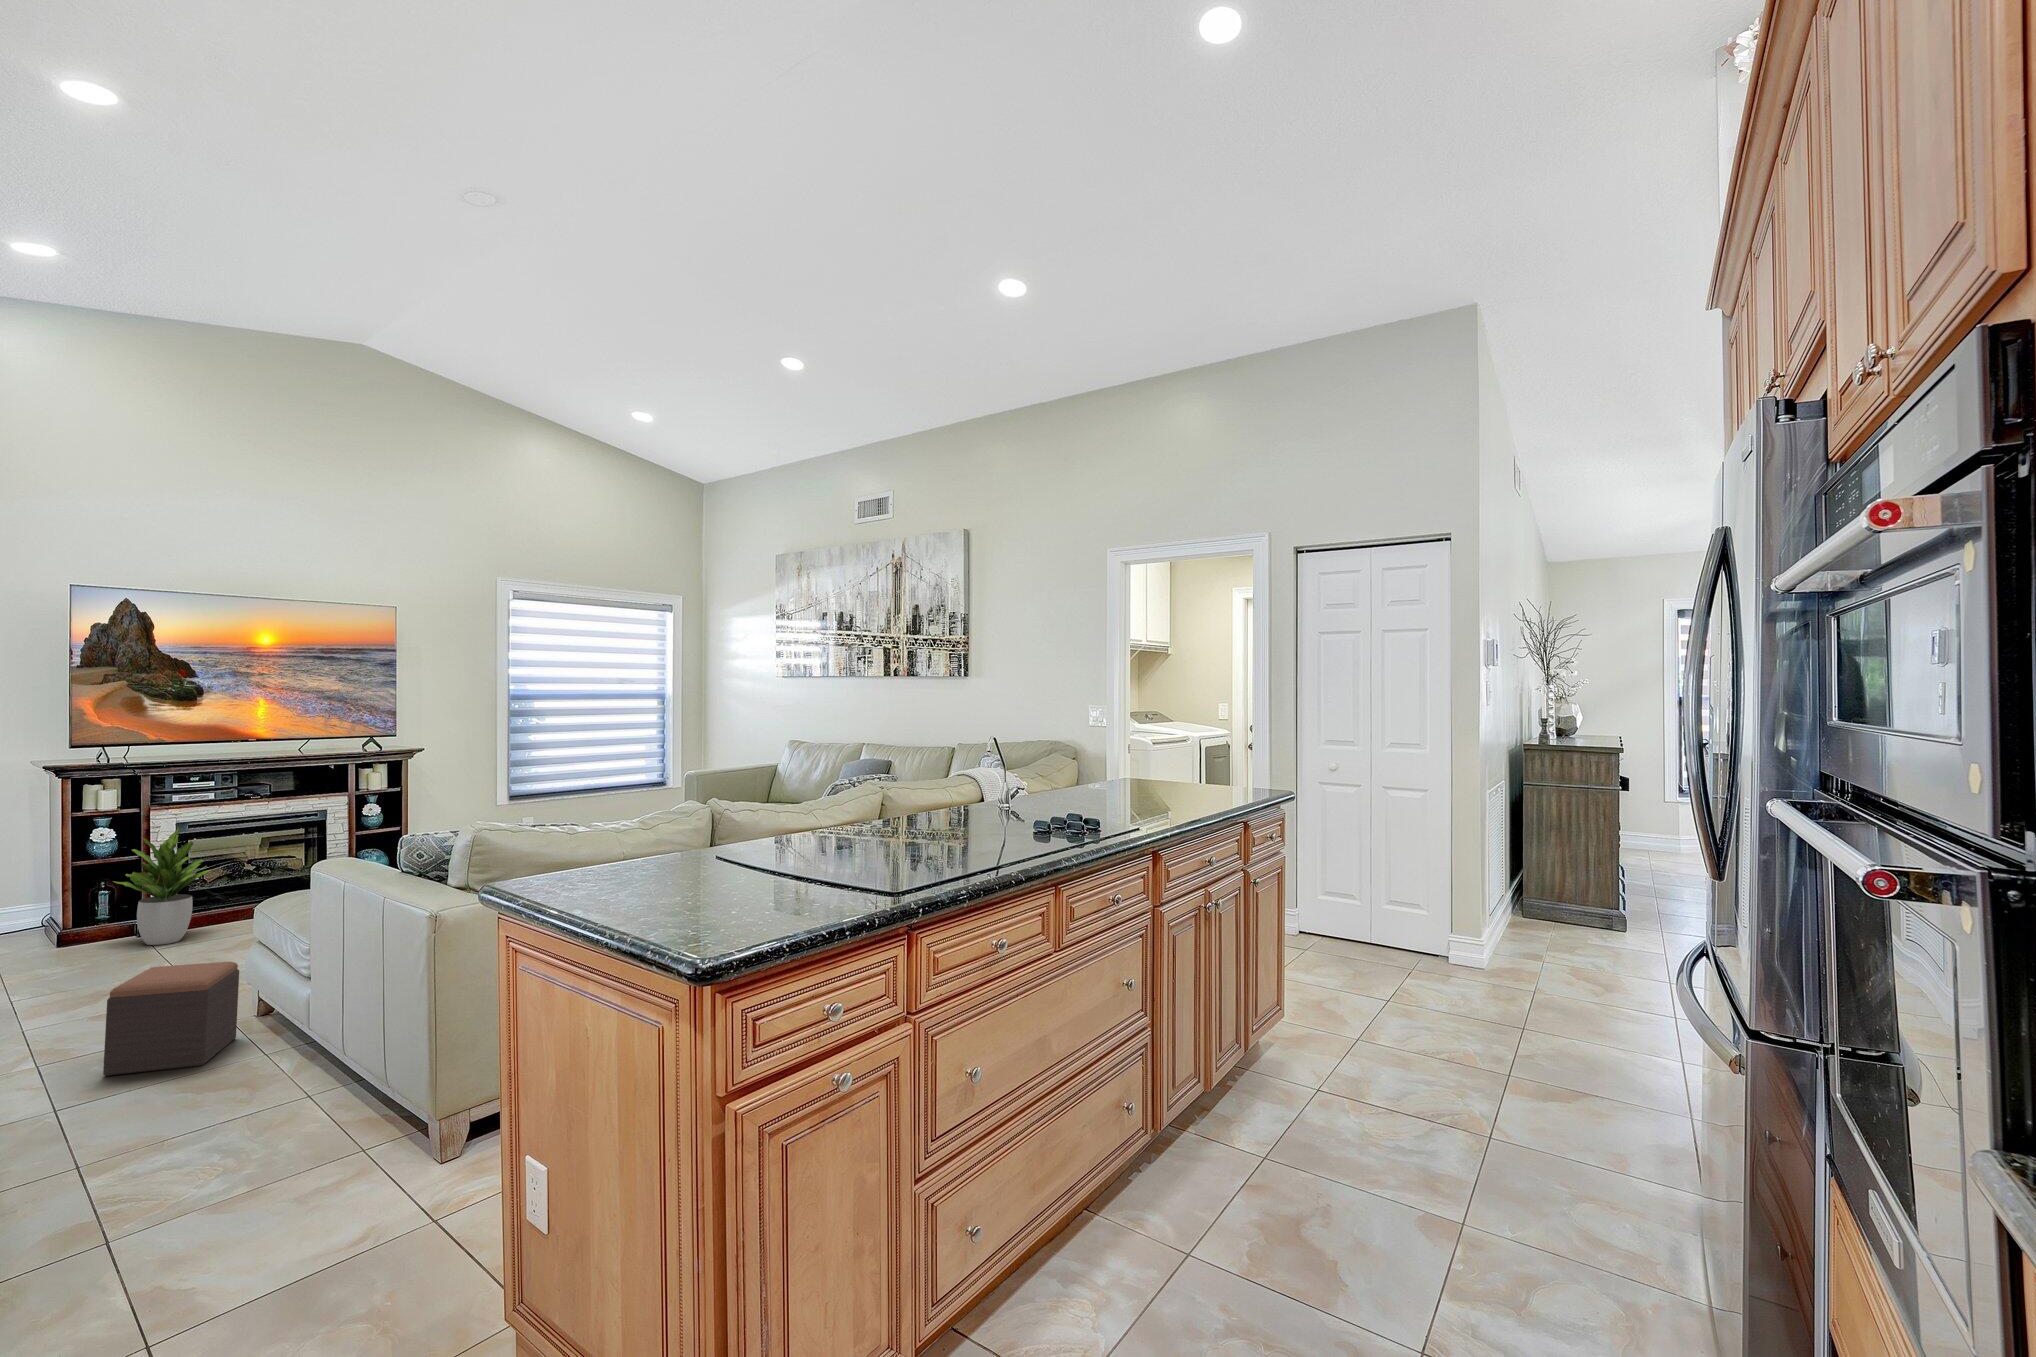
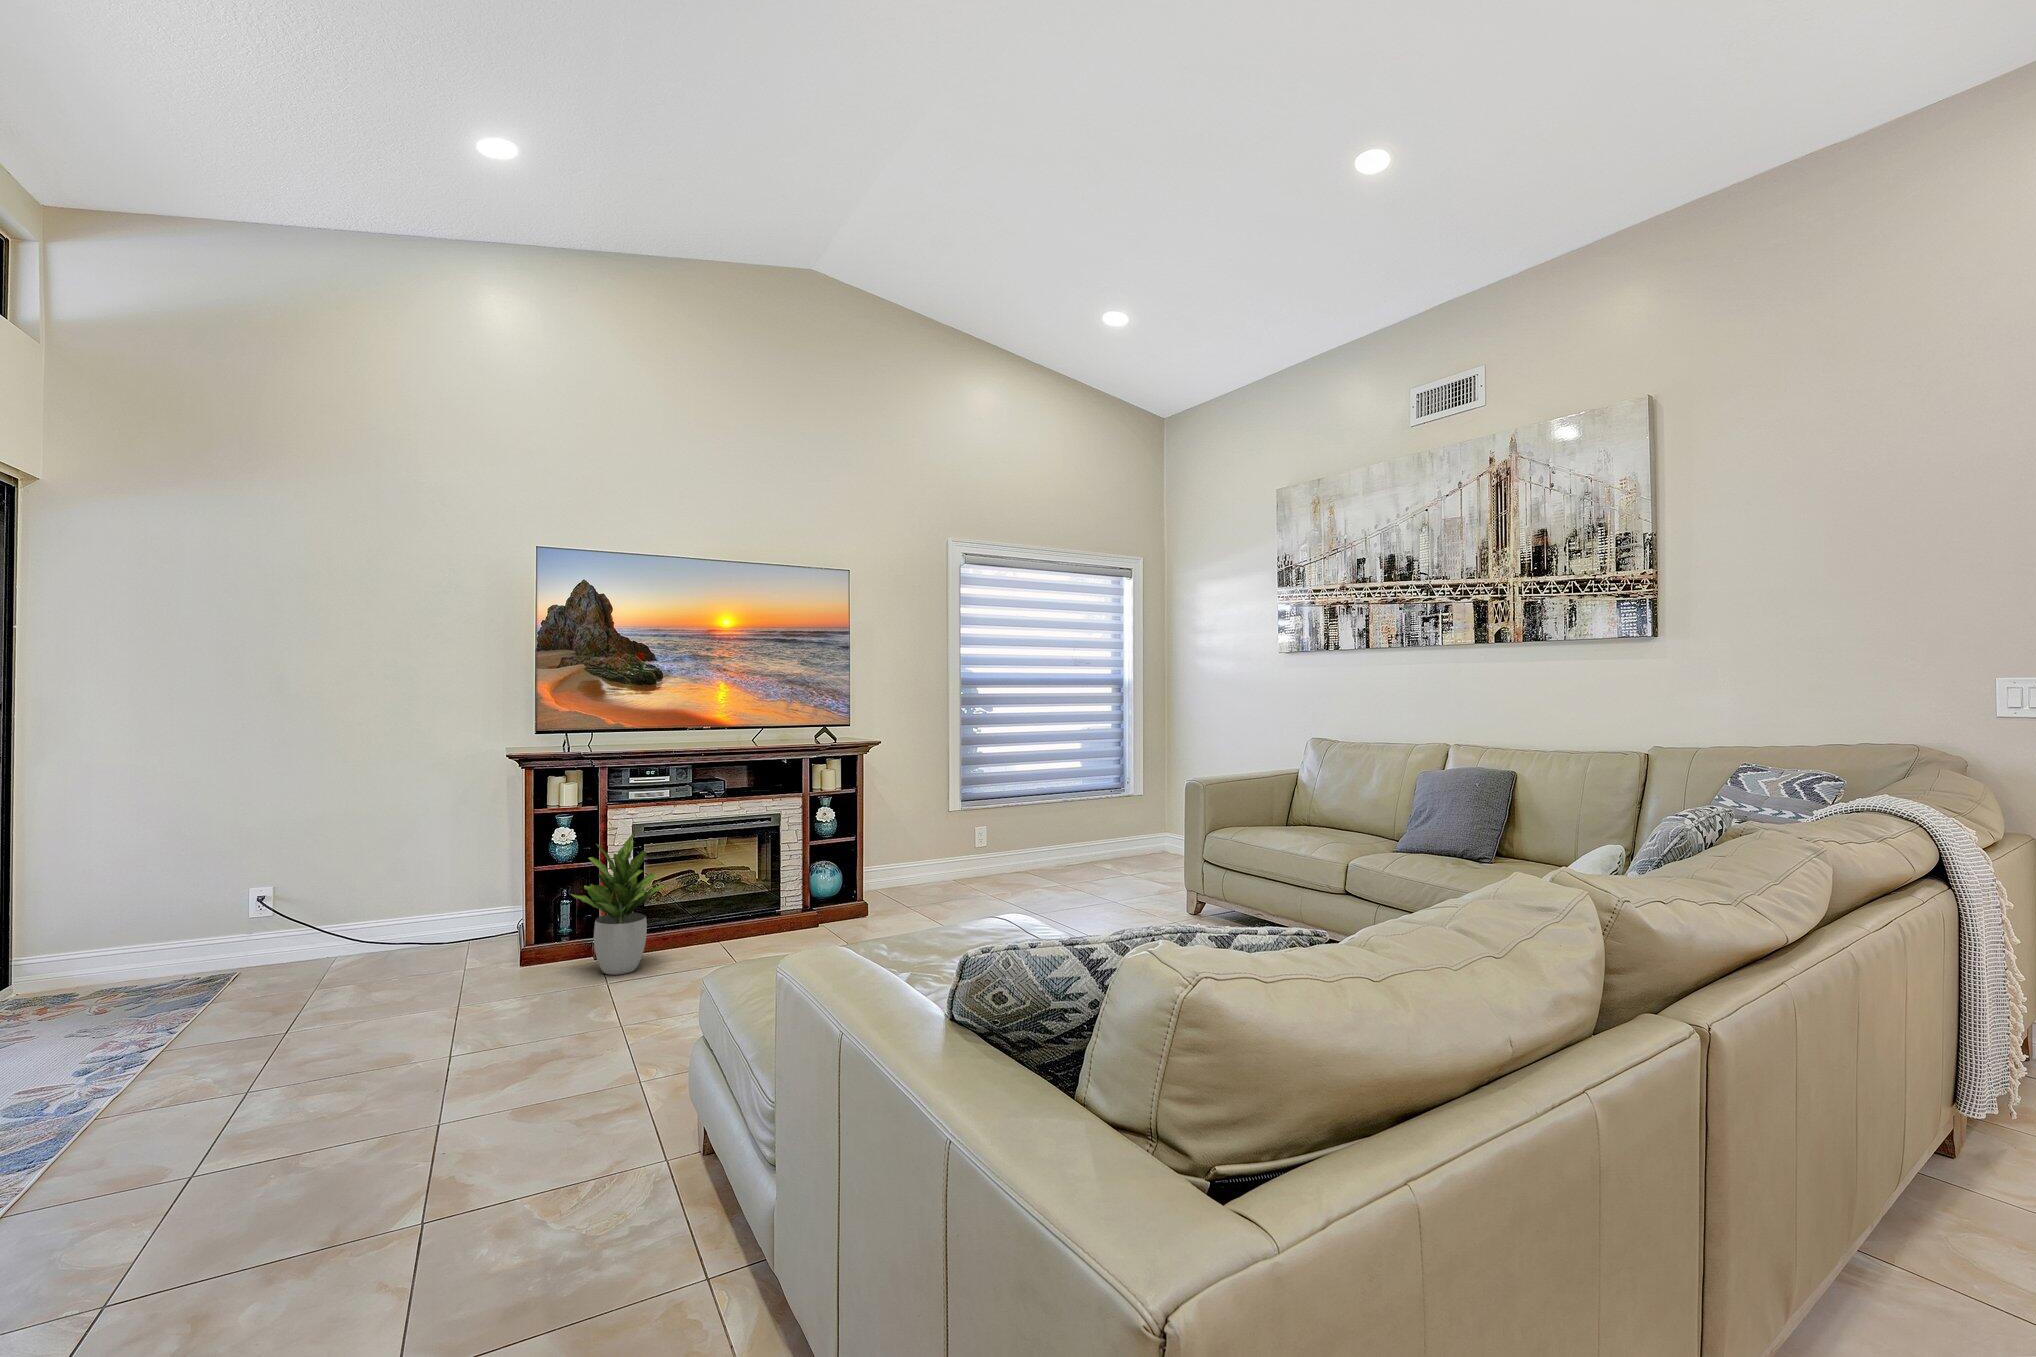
footstool: present [103,962,239,1076] -> none [490,1071,669,1263]

